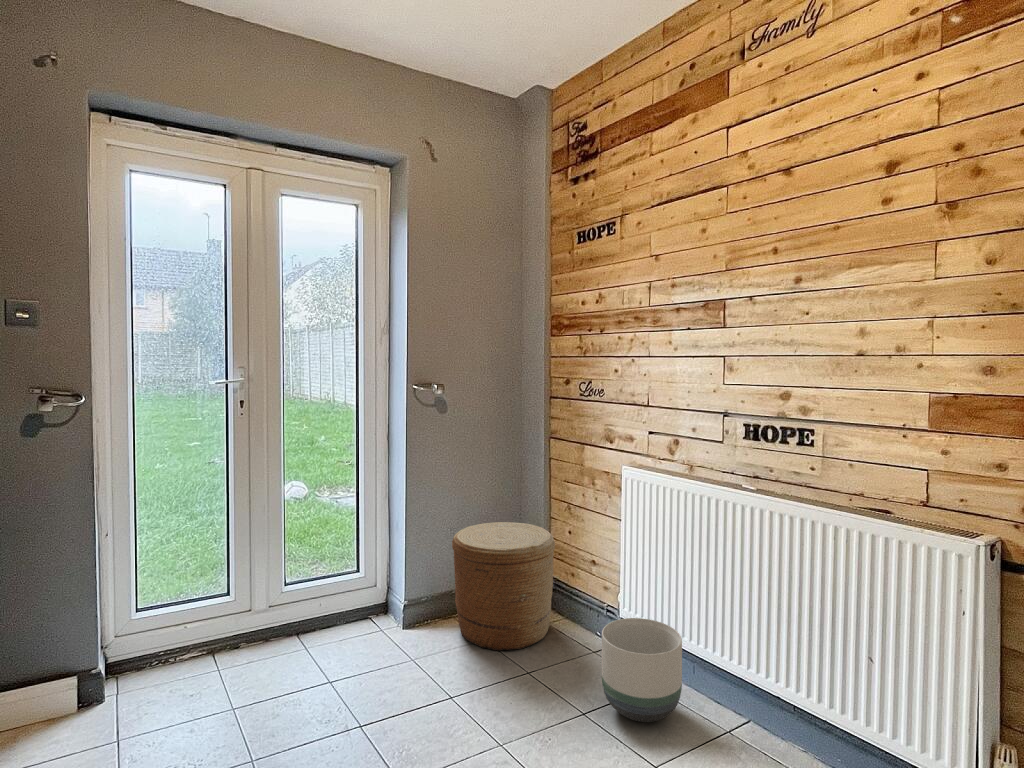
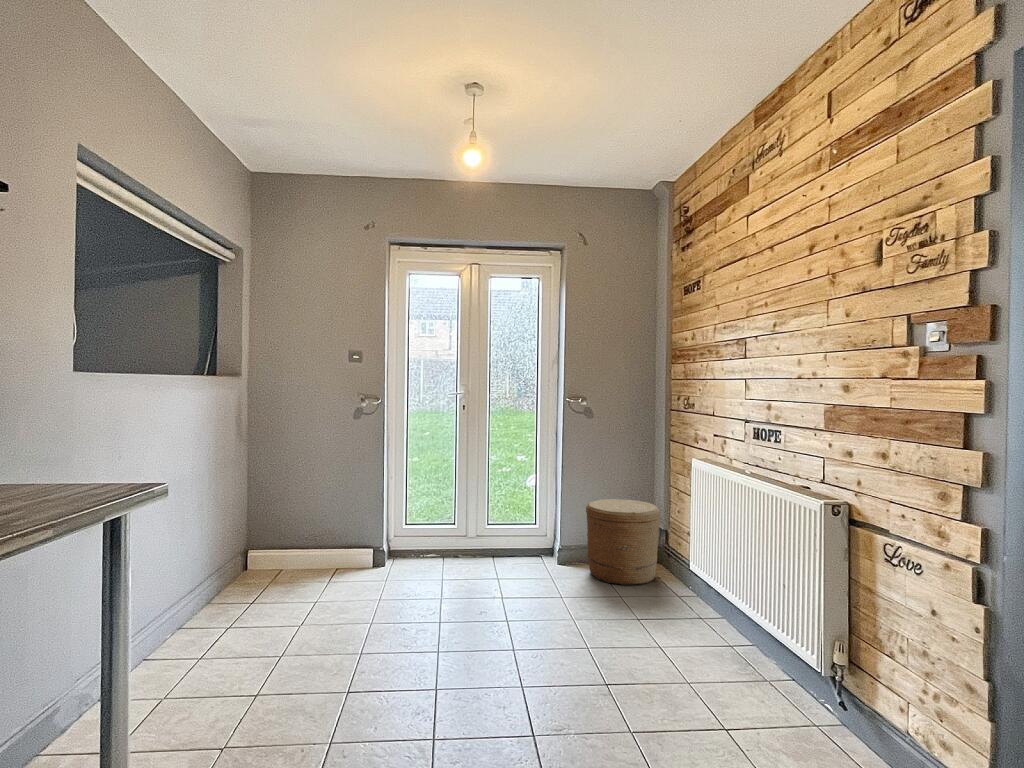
planter: present [602,618,682,722] -> none [648,563,705,630]

